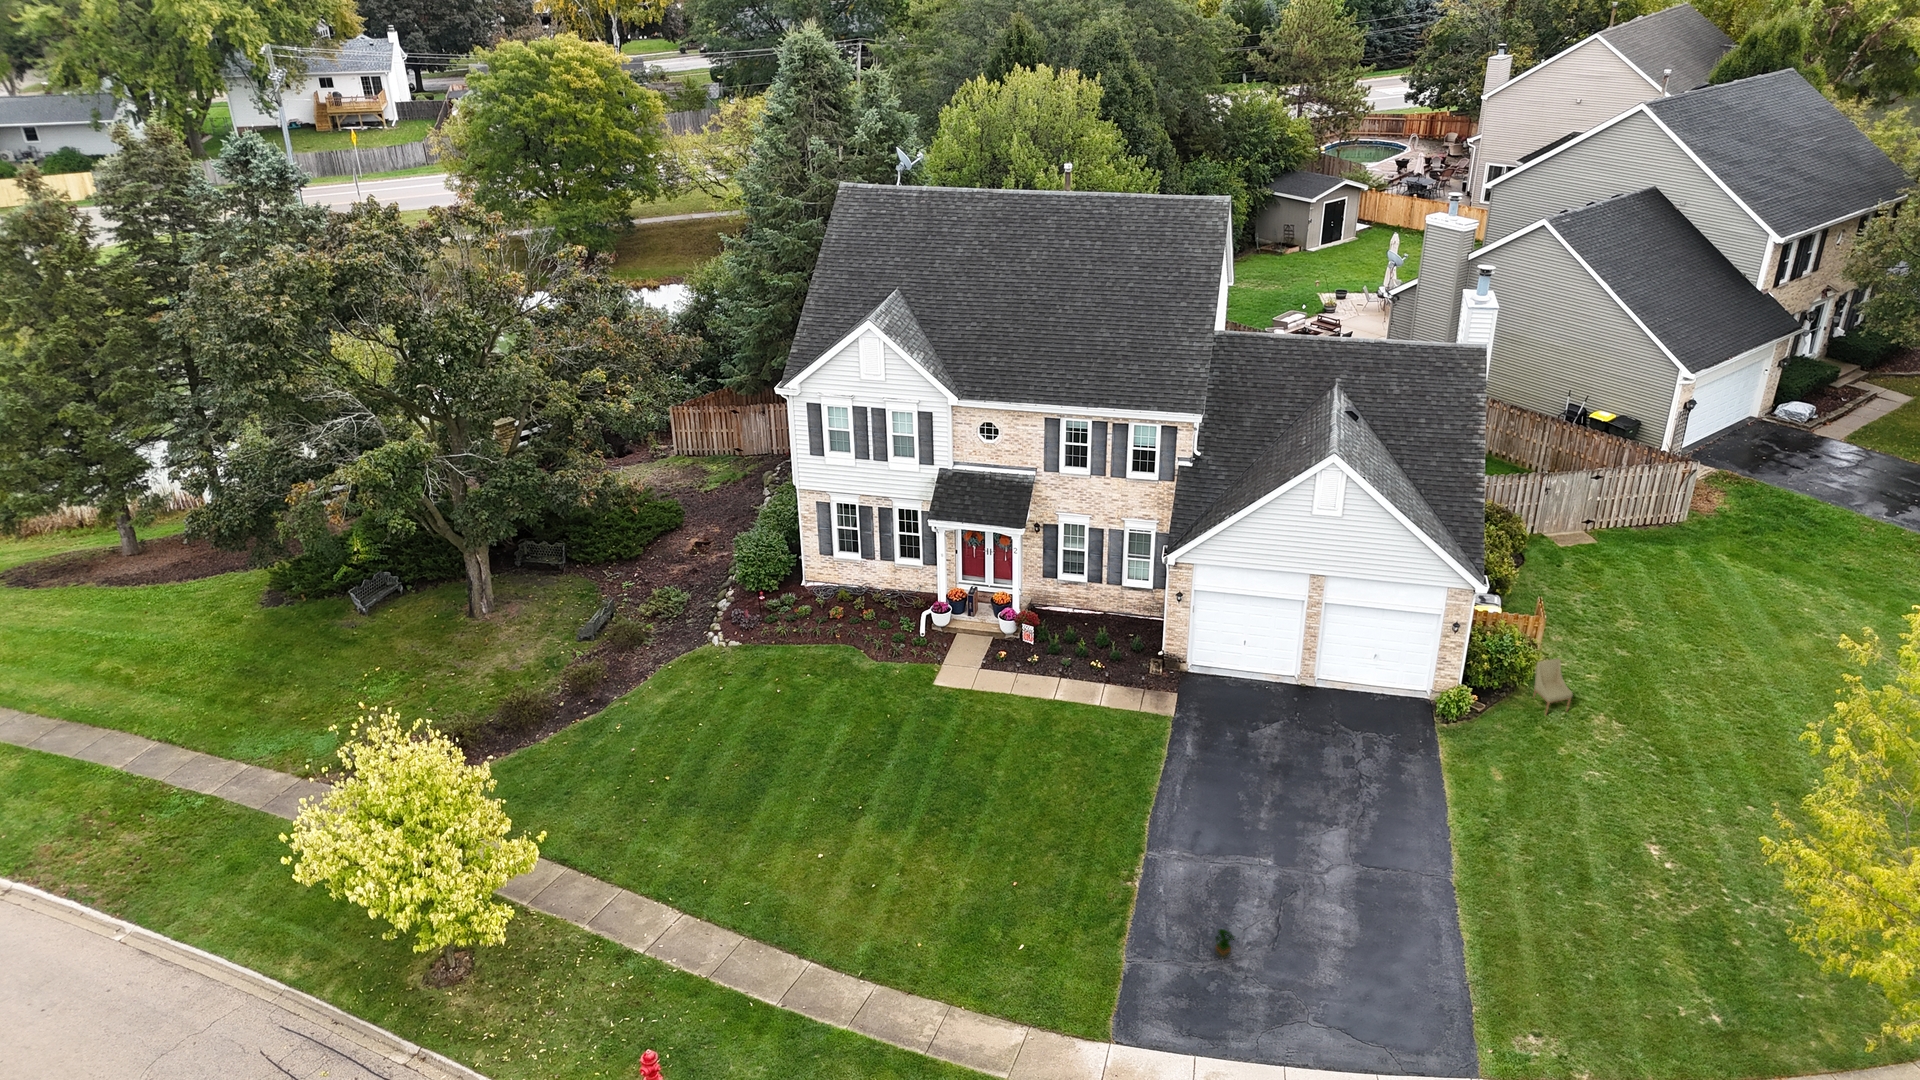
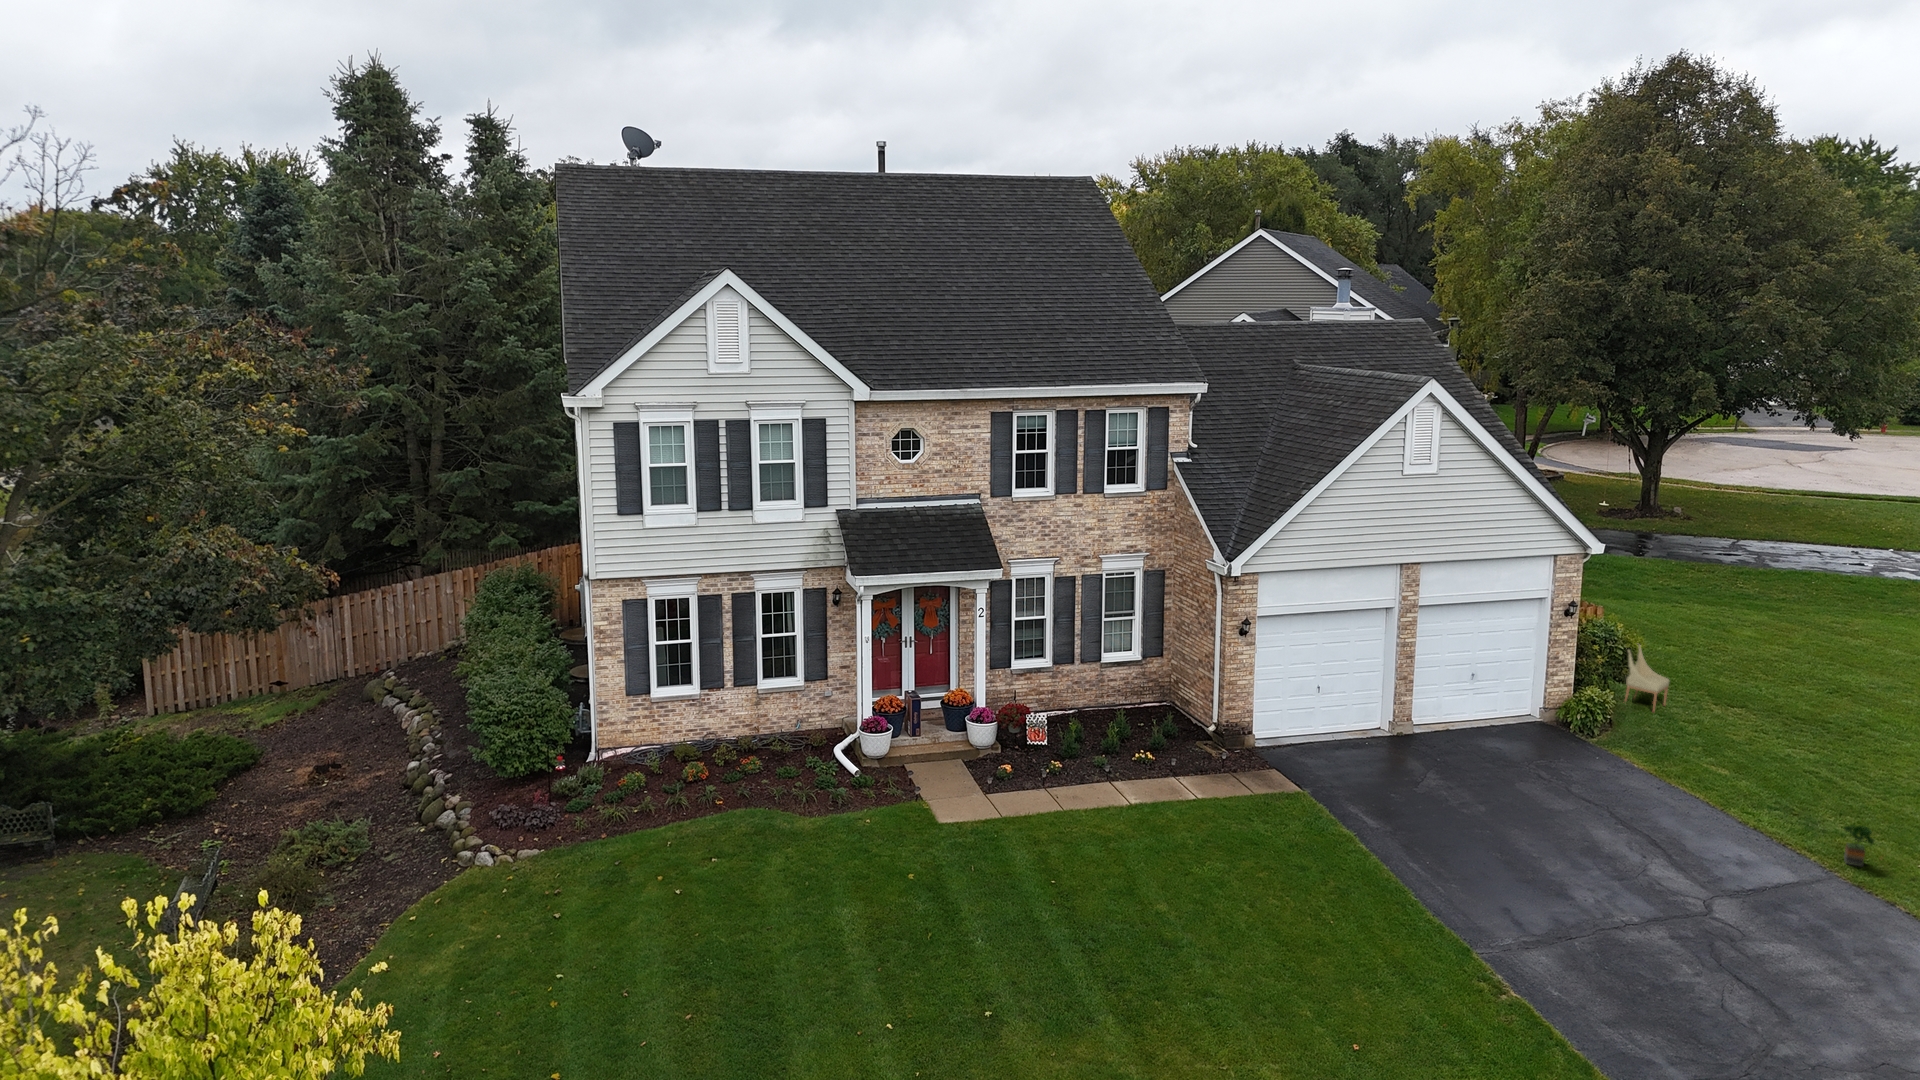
potted tree: present [1215,929,1235,959] -> present [1843,825,1875,866]

